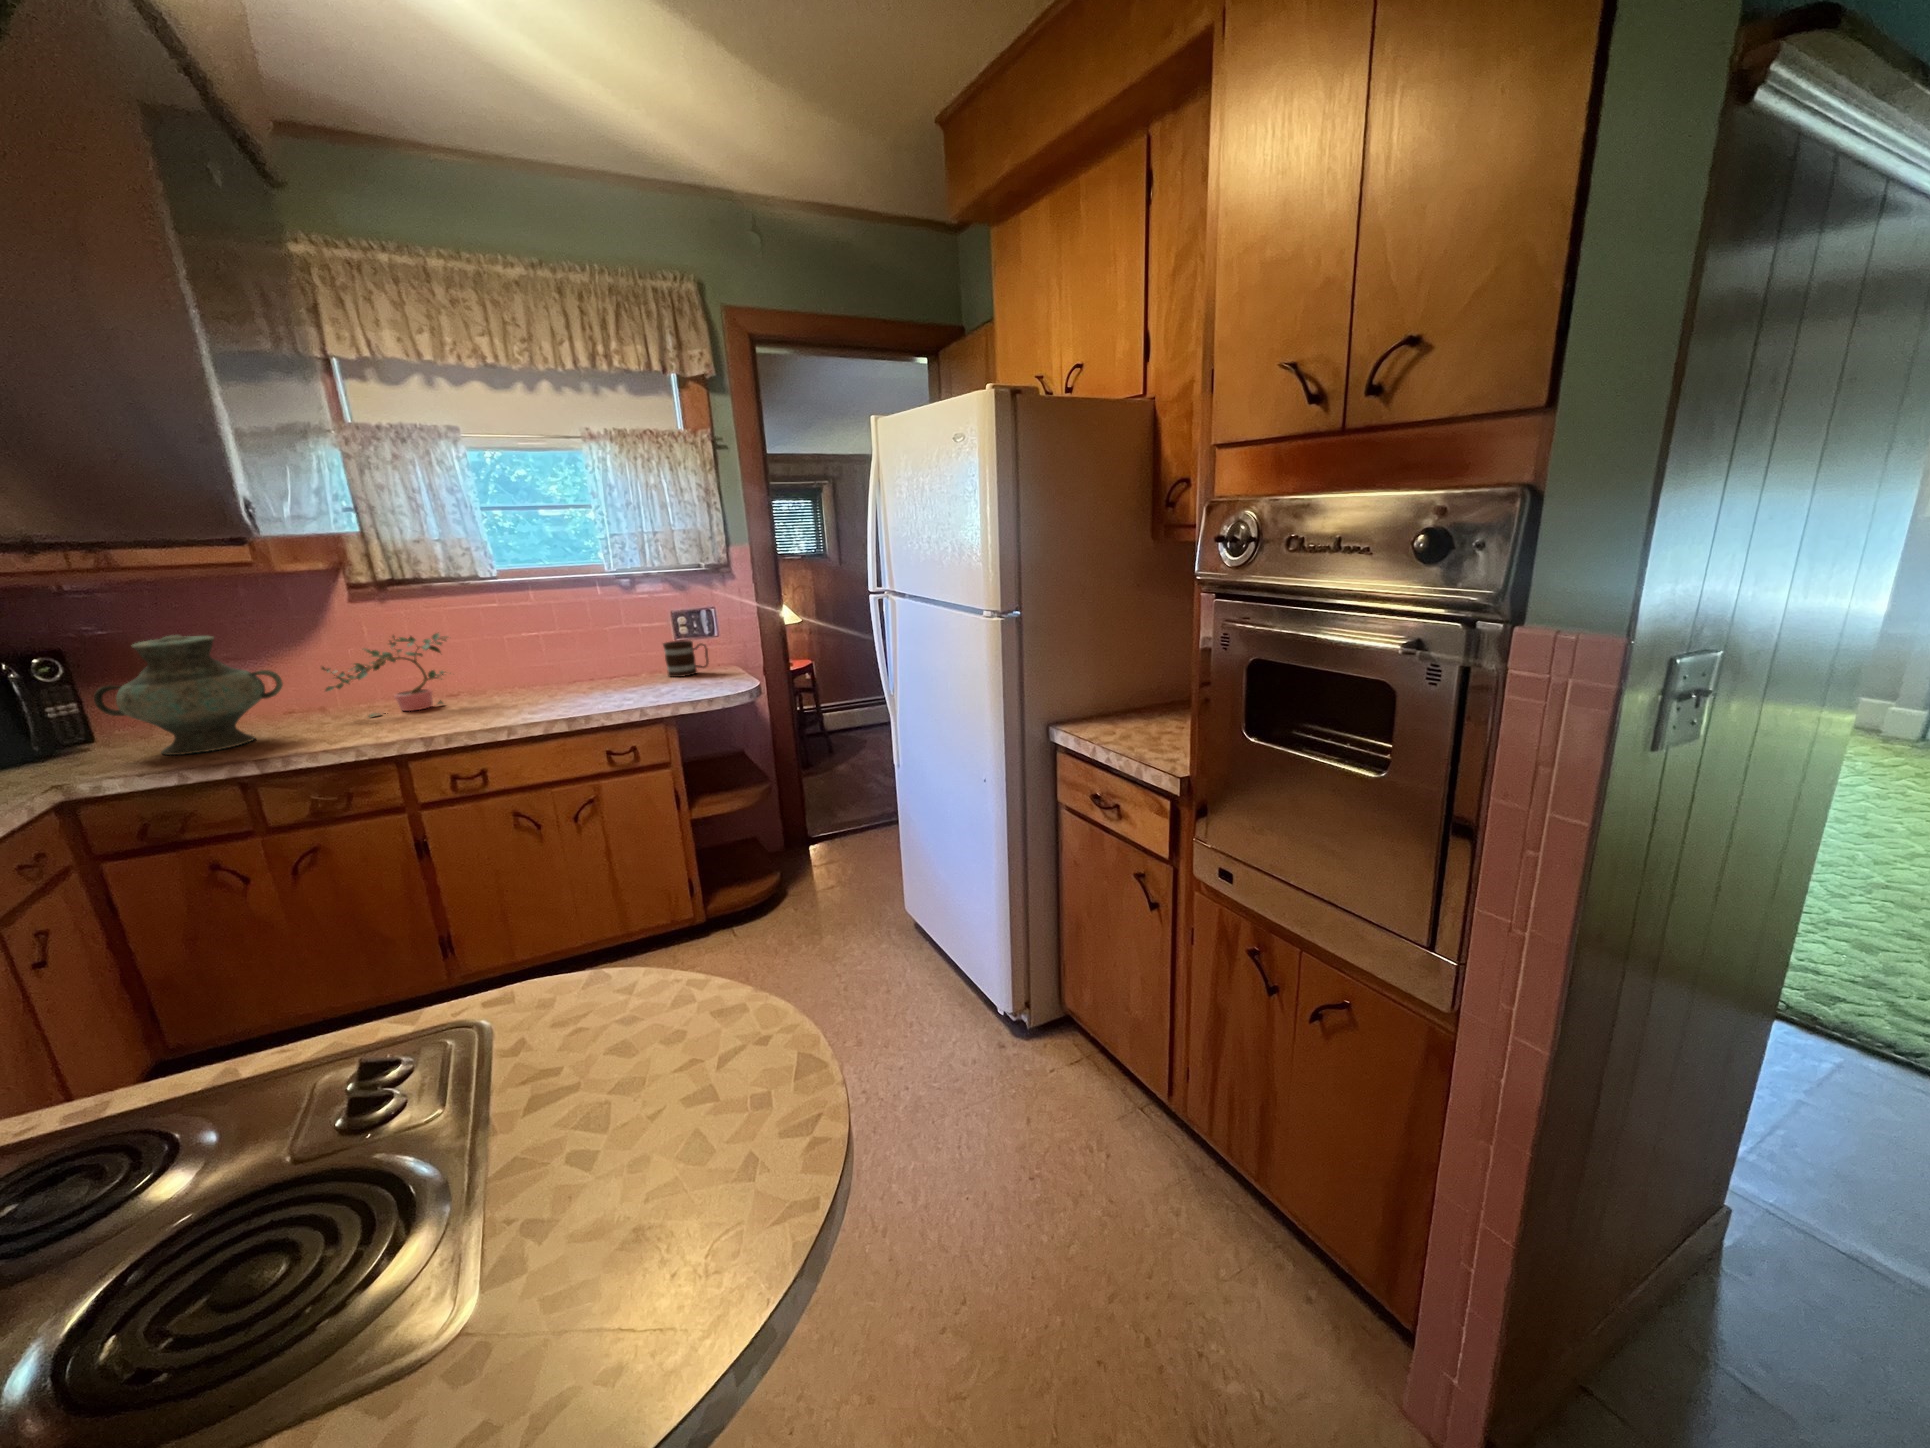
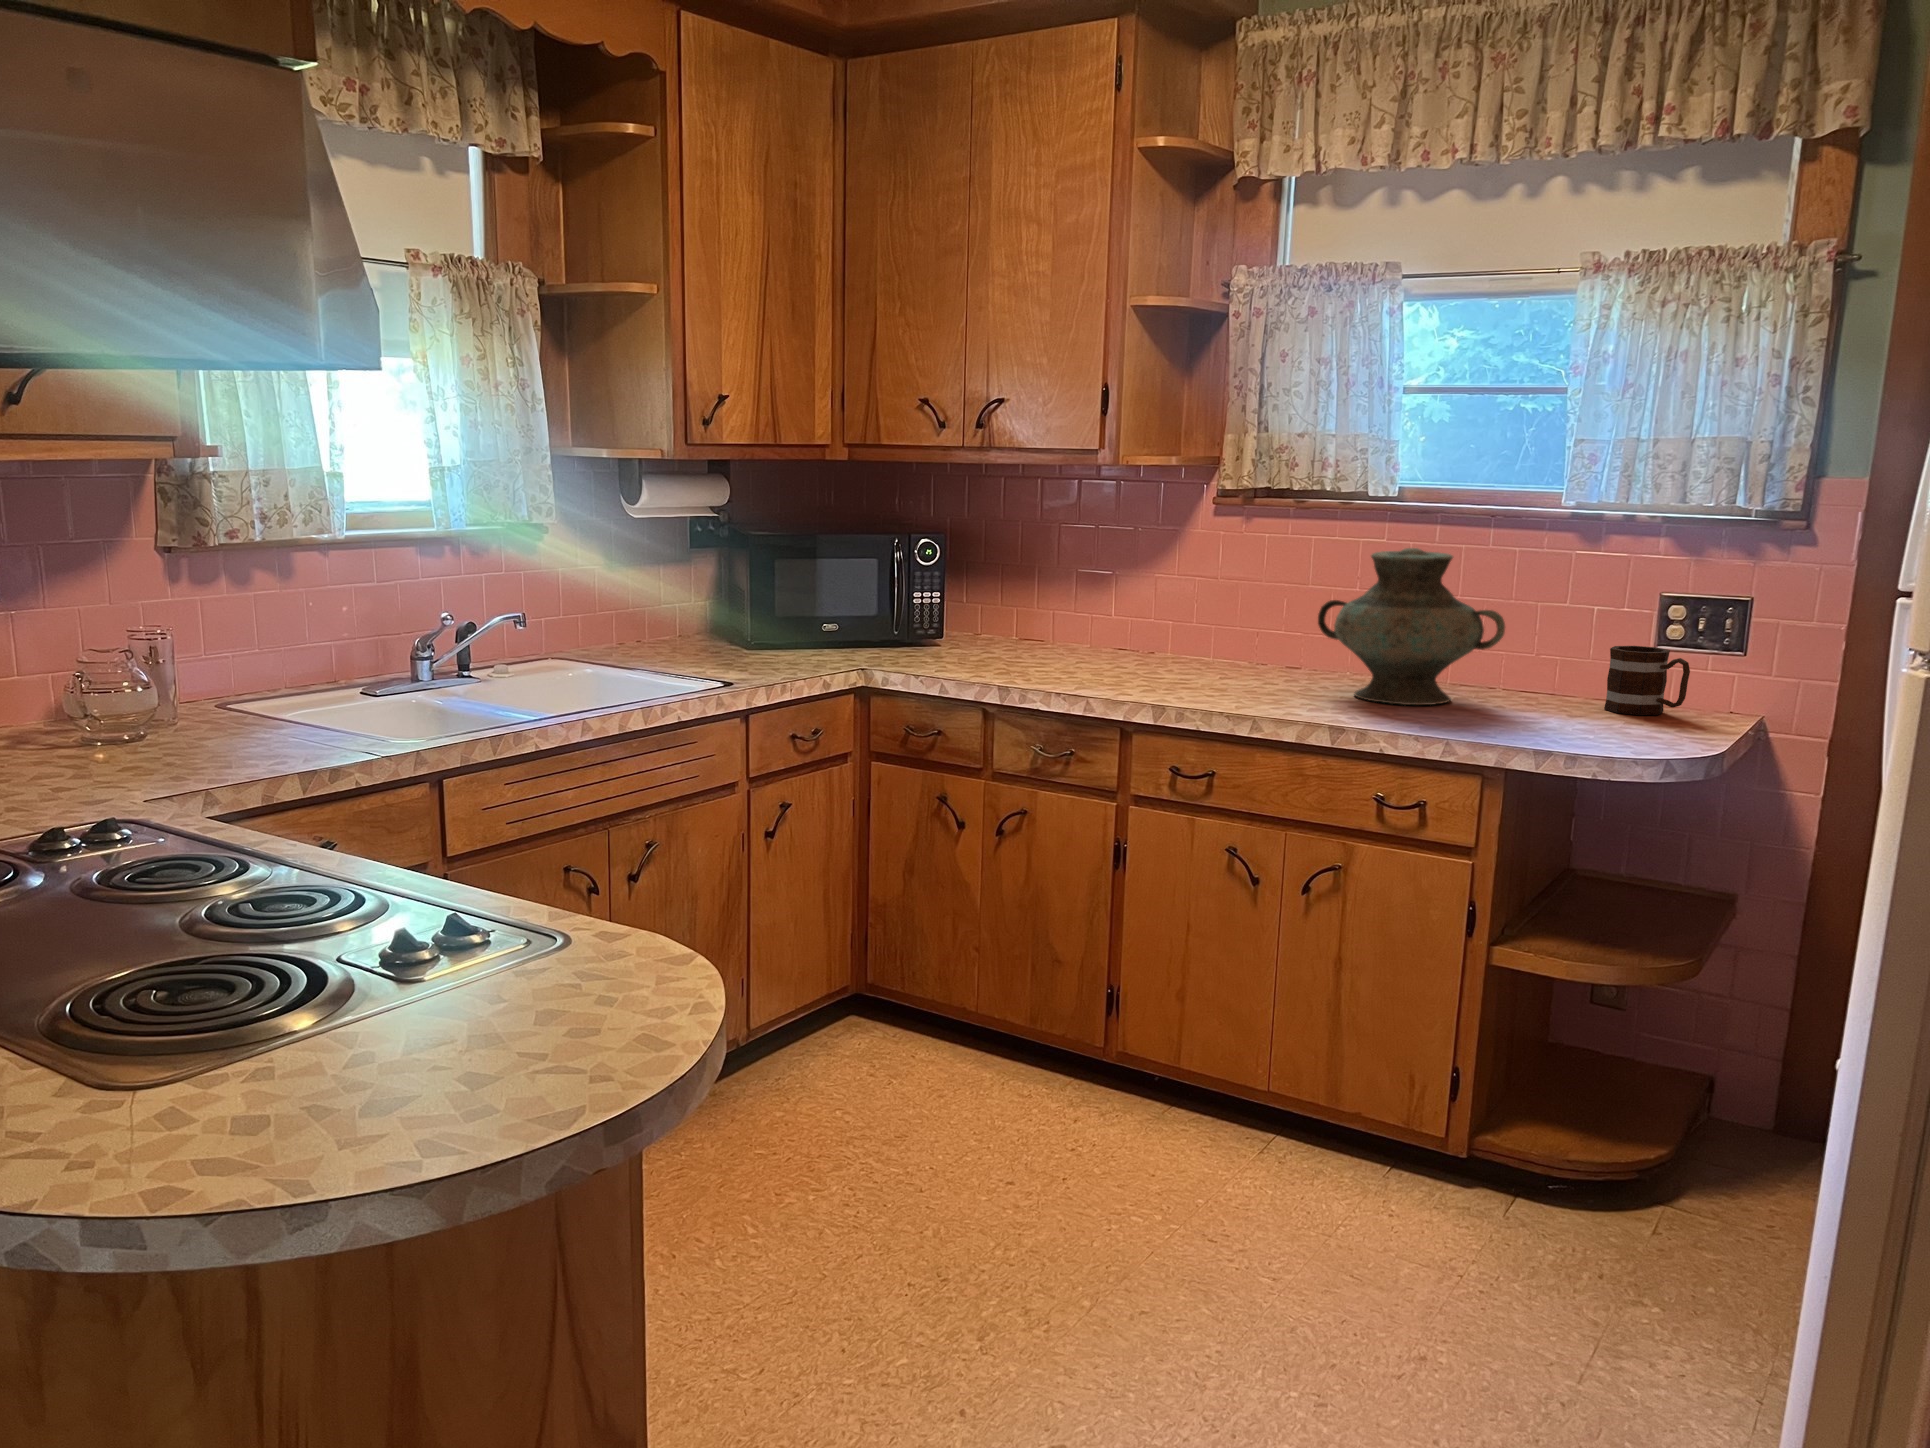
potted plant: present [322,633,447,716] -> none [1134,563,1295,674]
vase: present [94,635,283,755] -> present [1318,548,1505,705]

